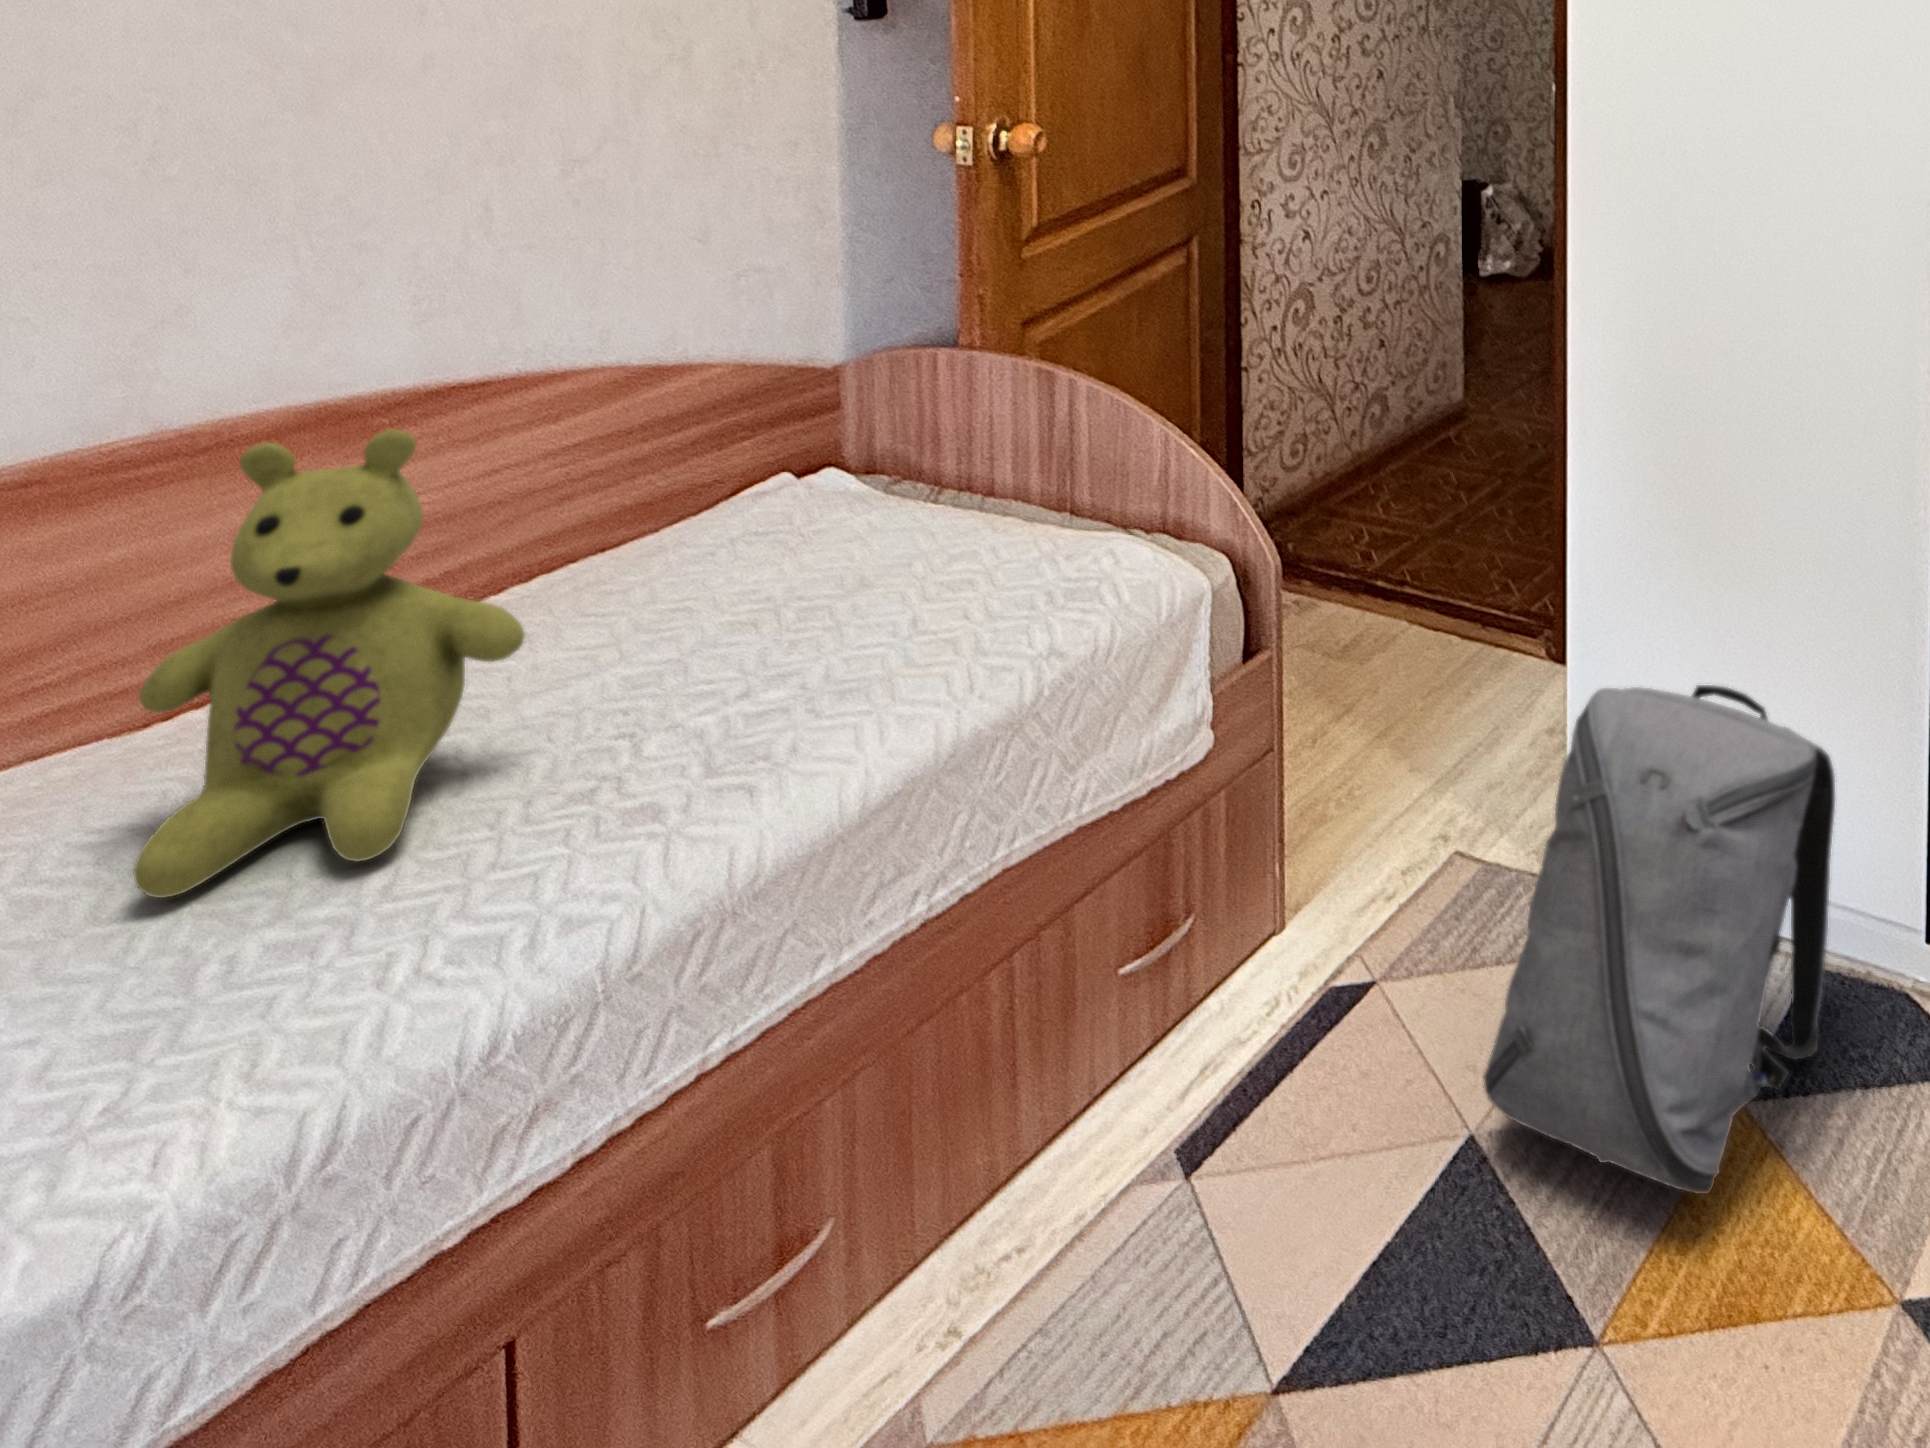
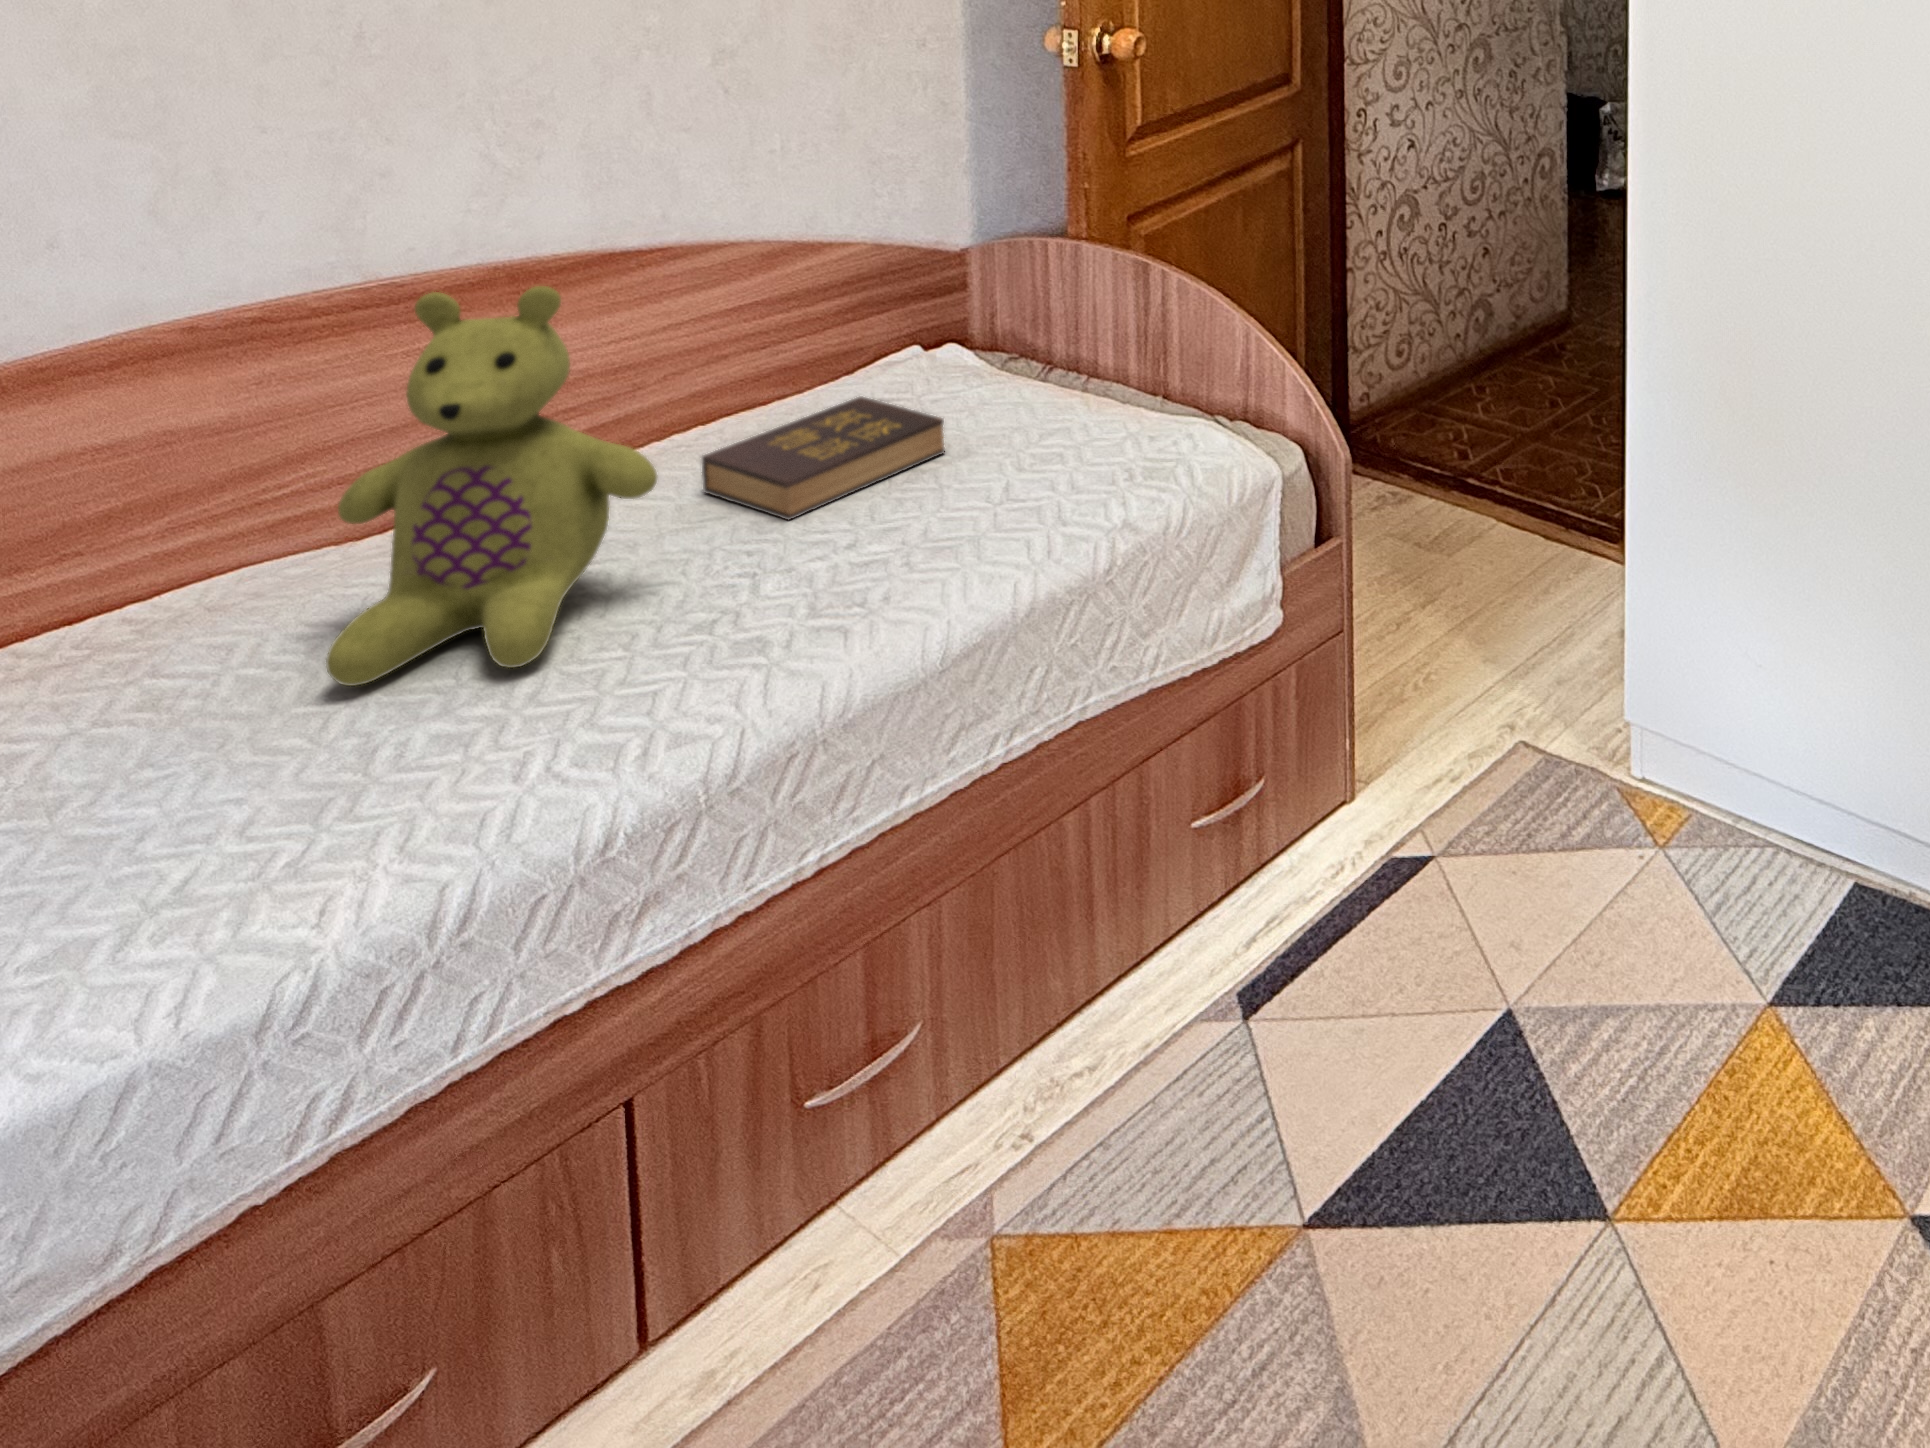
hardback book: none [559,533,836,674] -> present [702,397,945,520]
backpack: present [1483,685,1835,1194] -> none [1521,595,1878,1090]

